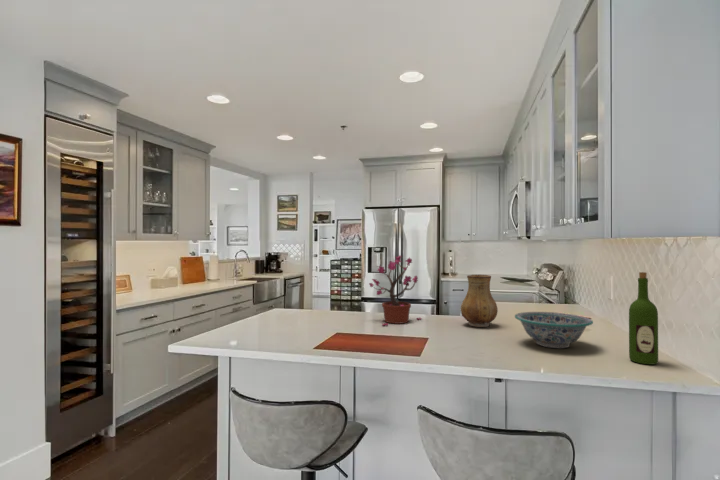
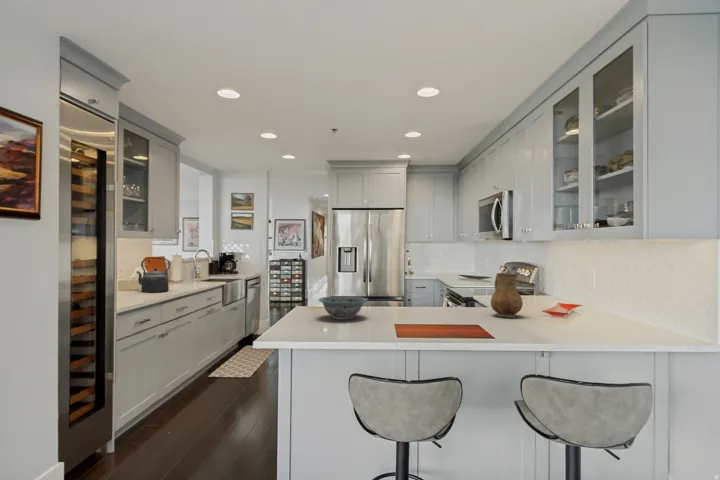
potted plant: present [369,256,421,326] -> none [409,256,452,319]
kettle: none [165,258,193,291] -> present [136,258,170,292]
wine bottle: present [629,272,658,364] -> none [652,270,674,339]
decorative bowl: present [515,312,593,348] -> present [319,296,367,320]

